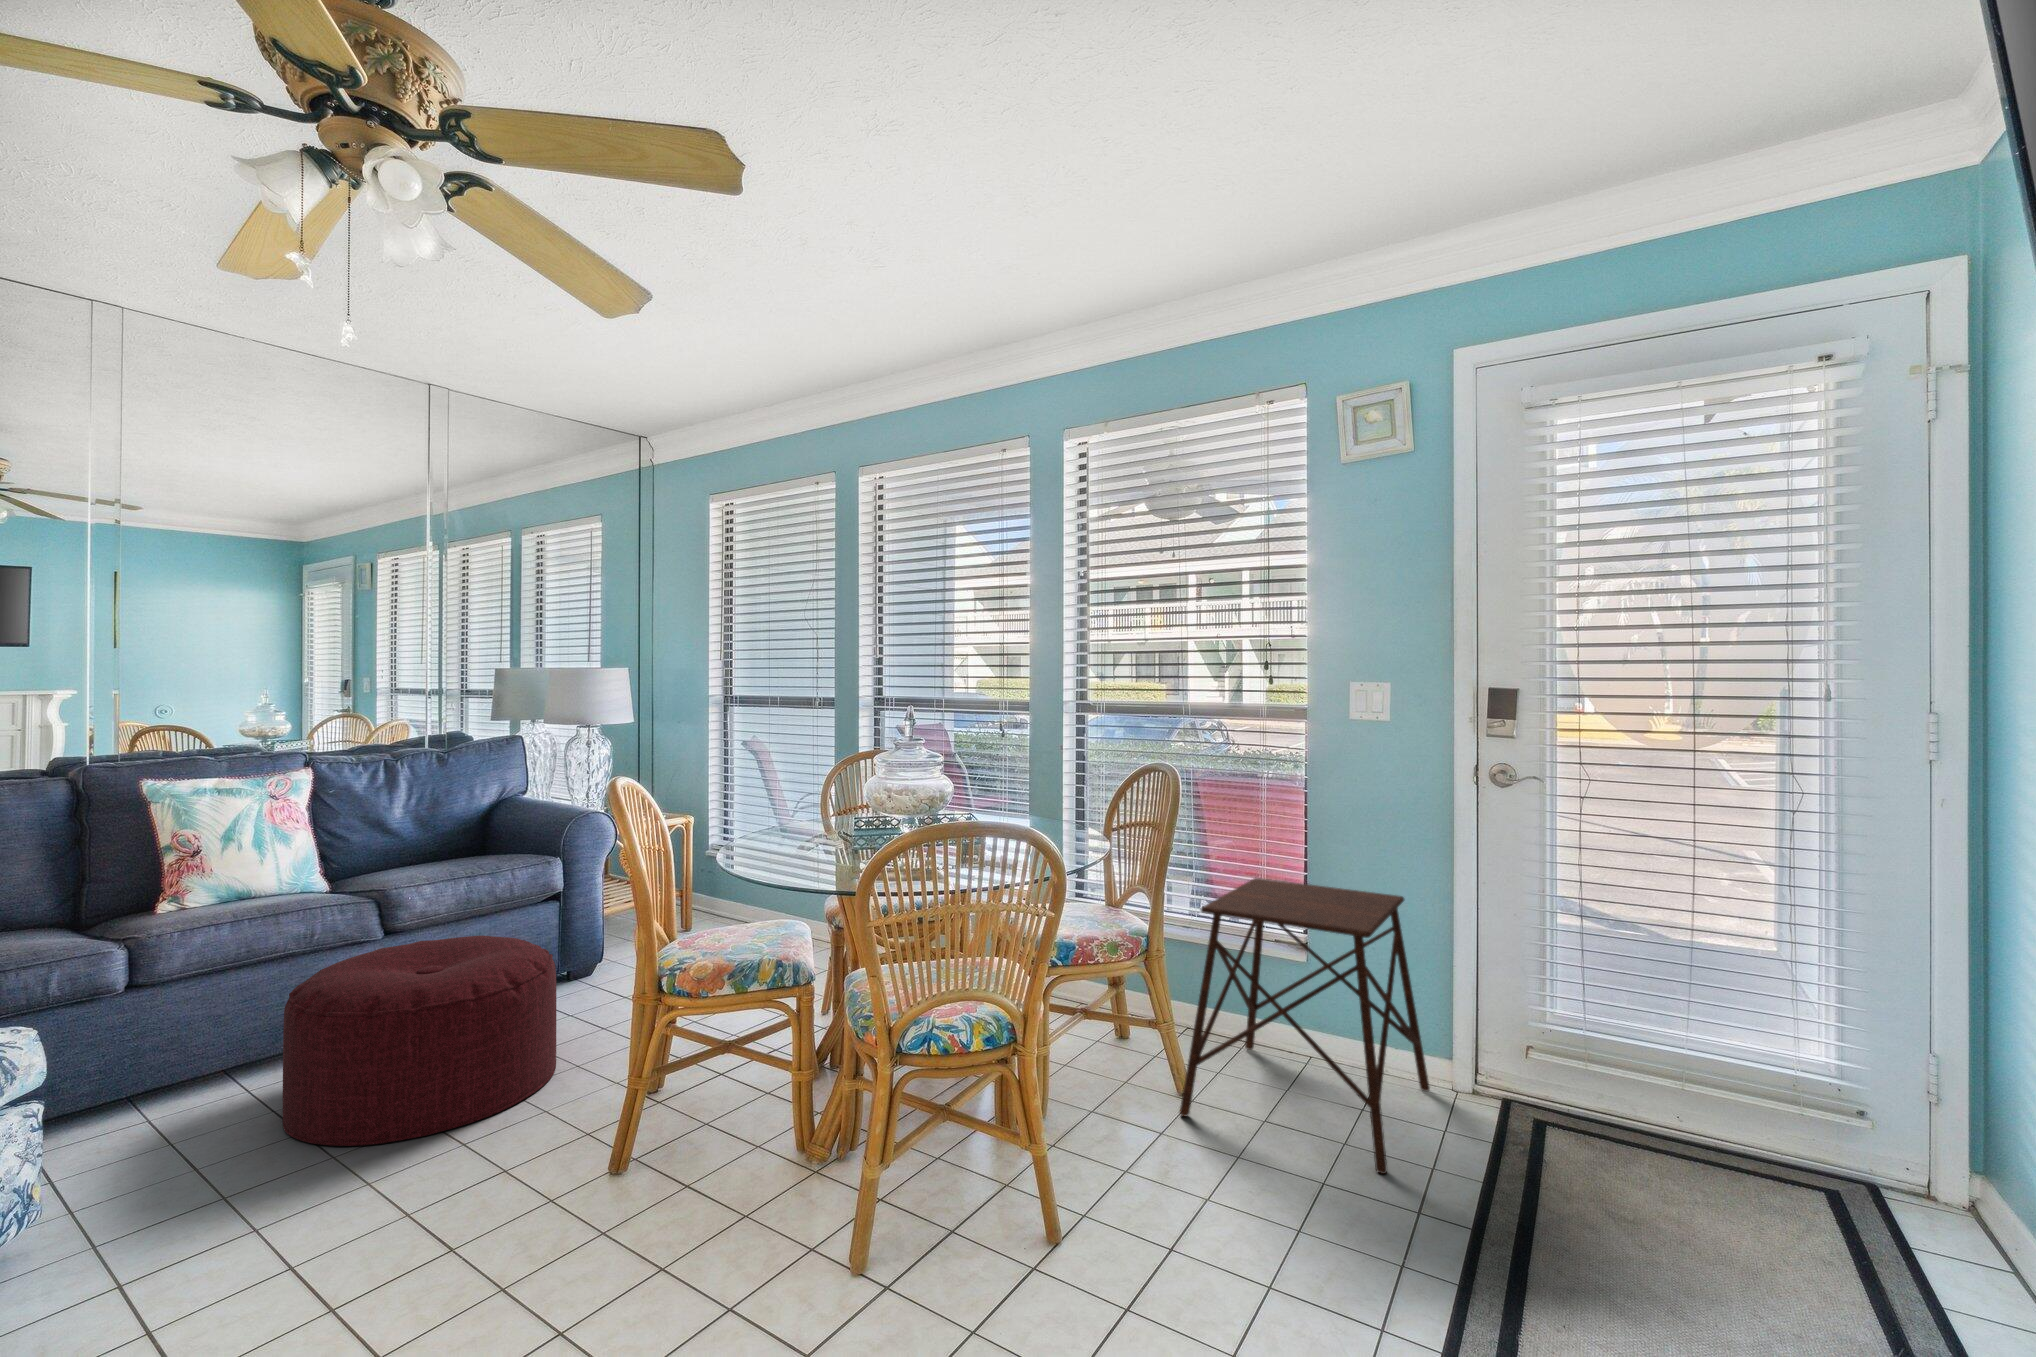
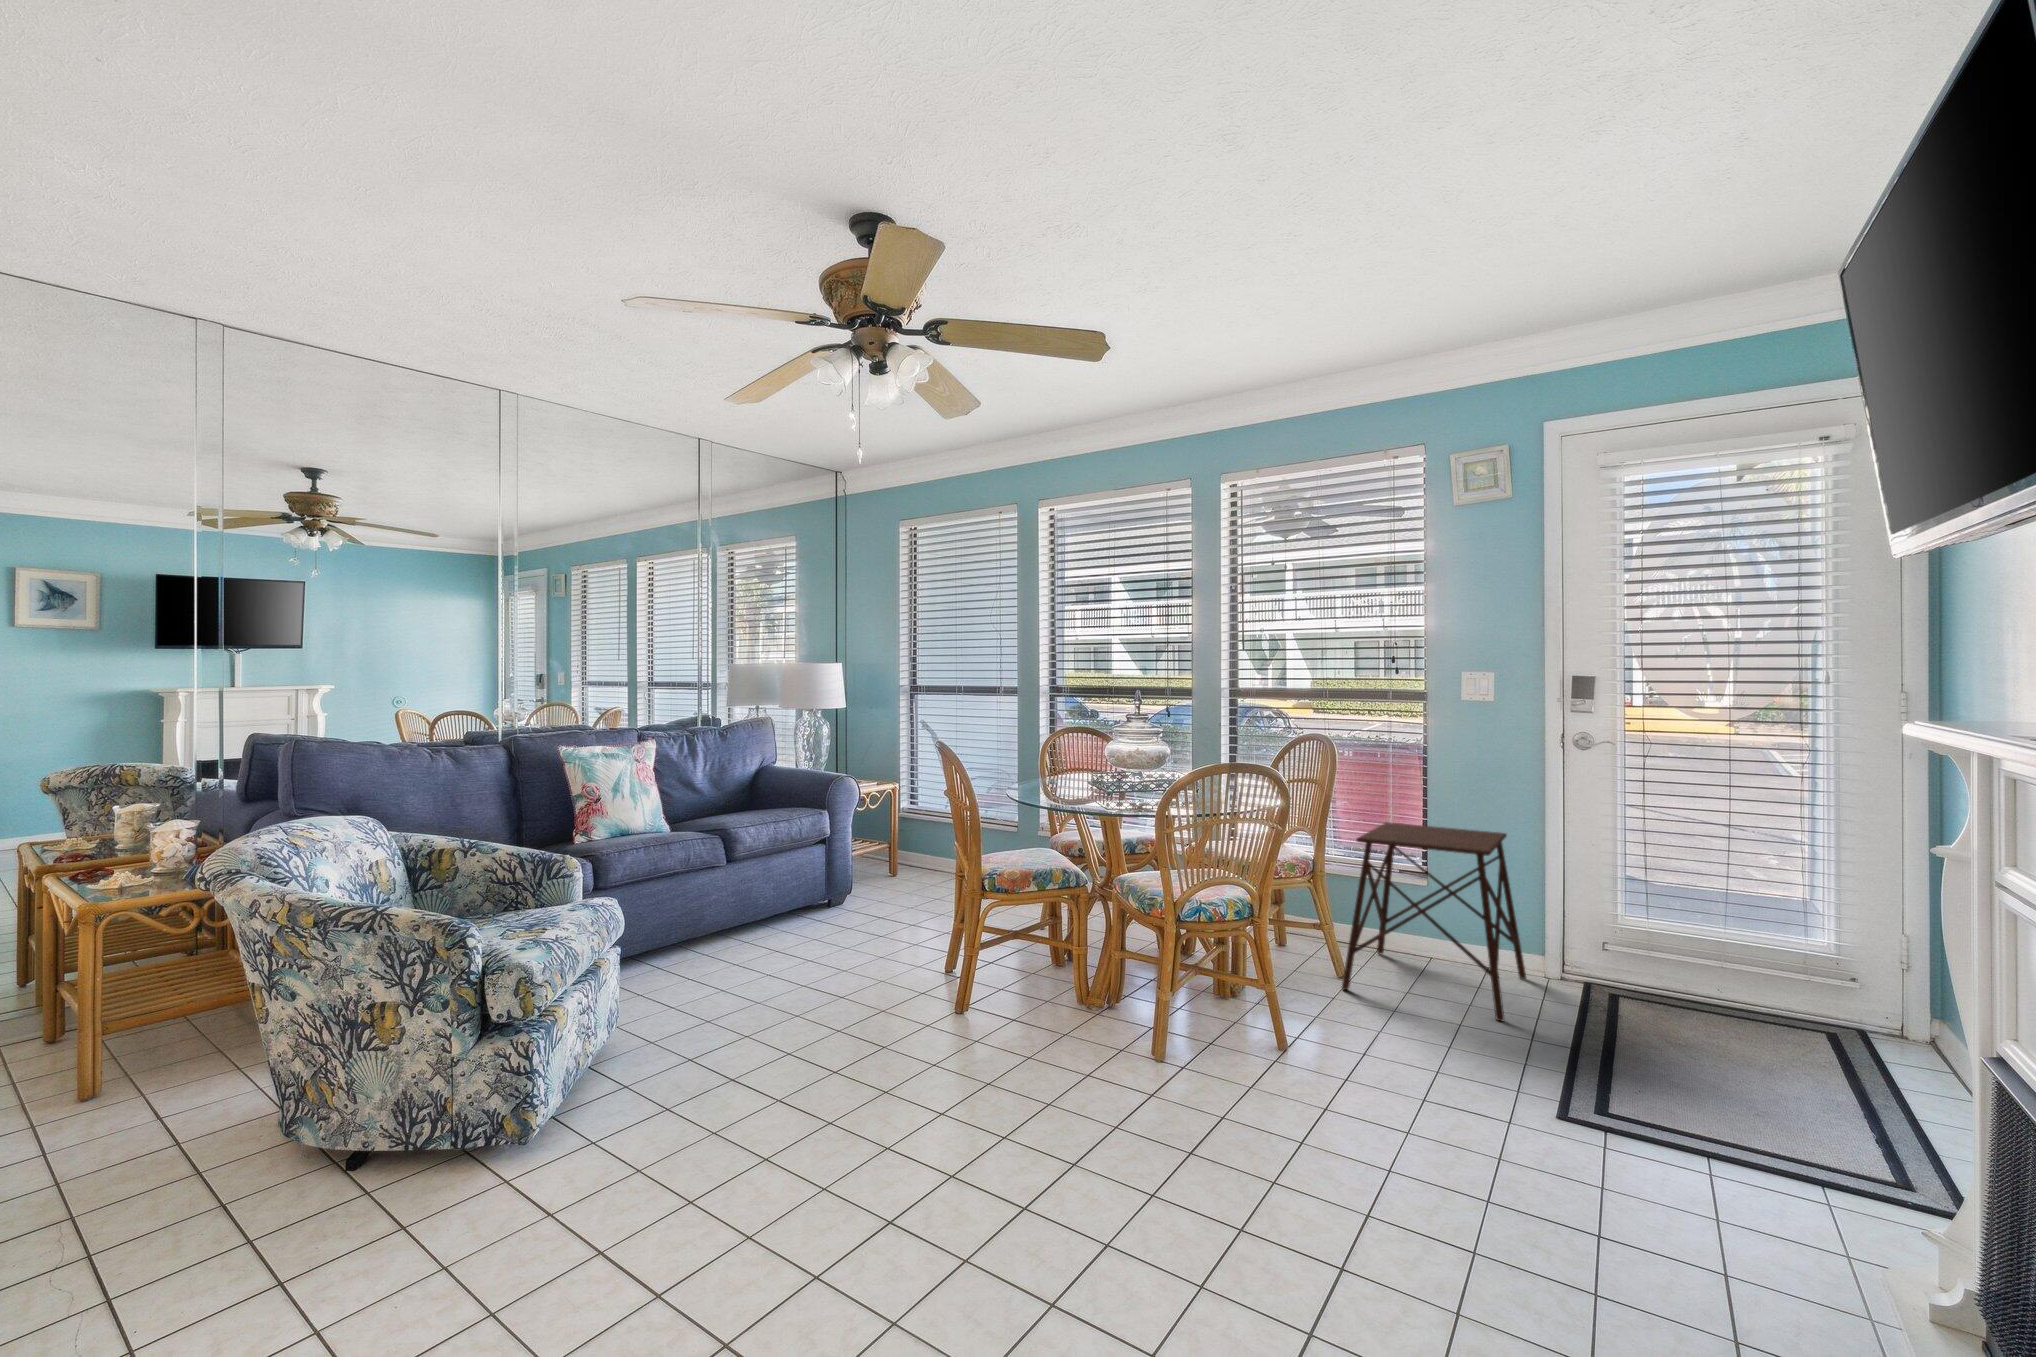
ottoman: present [283,935,557,1146] -> none [697,863,866,997]

